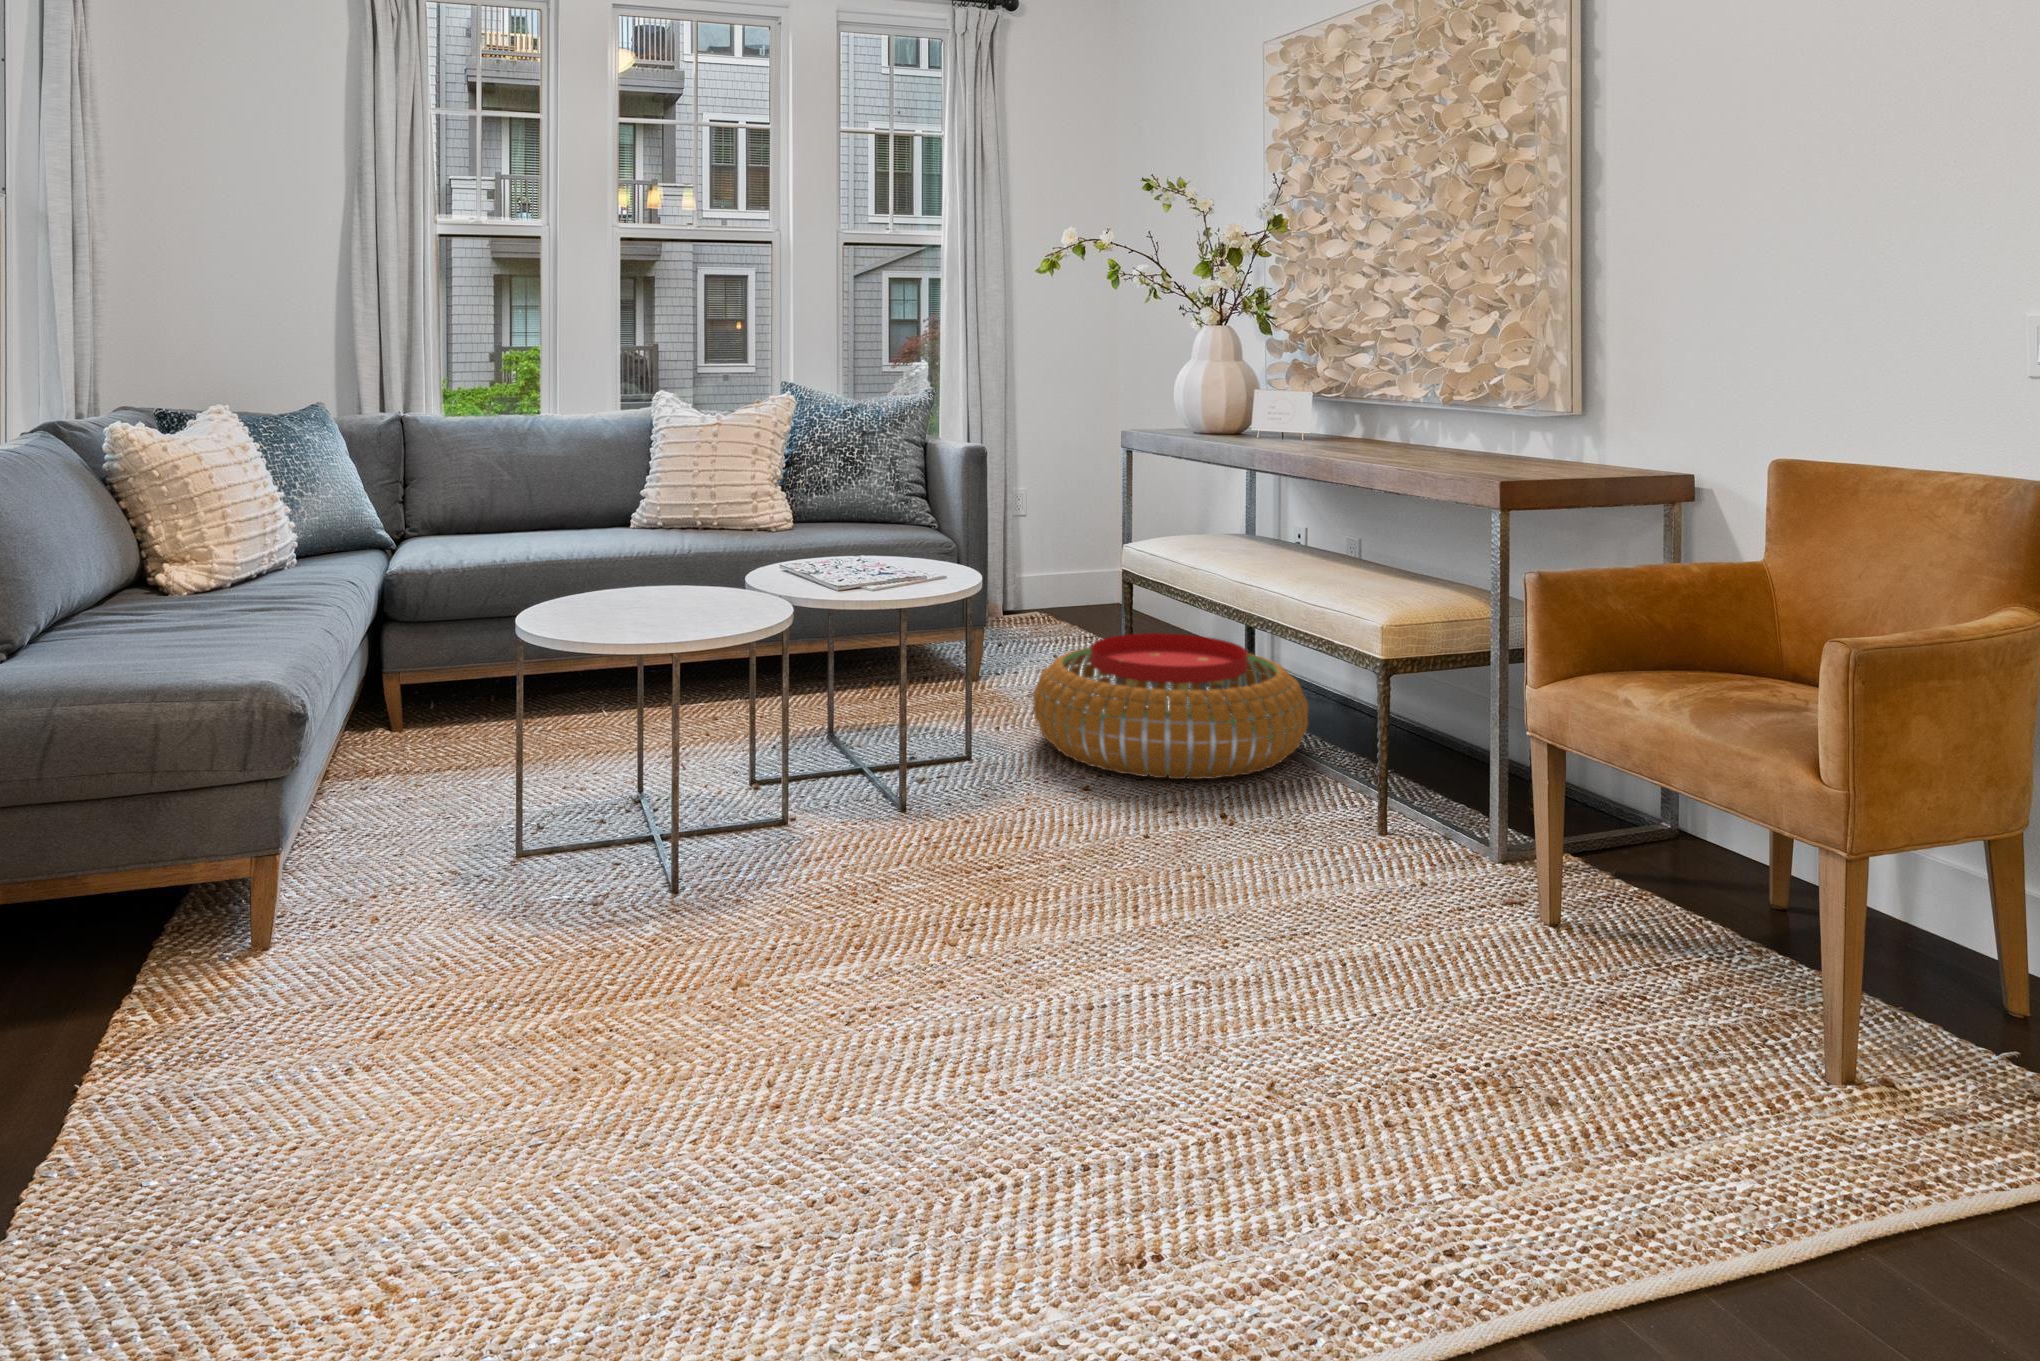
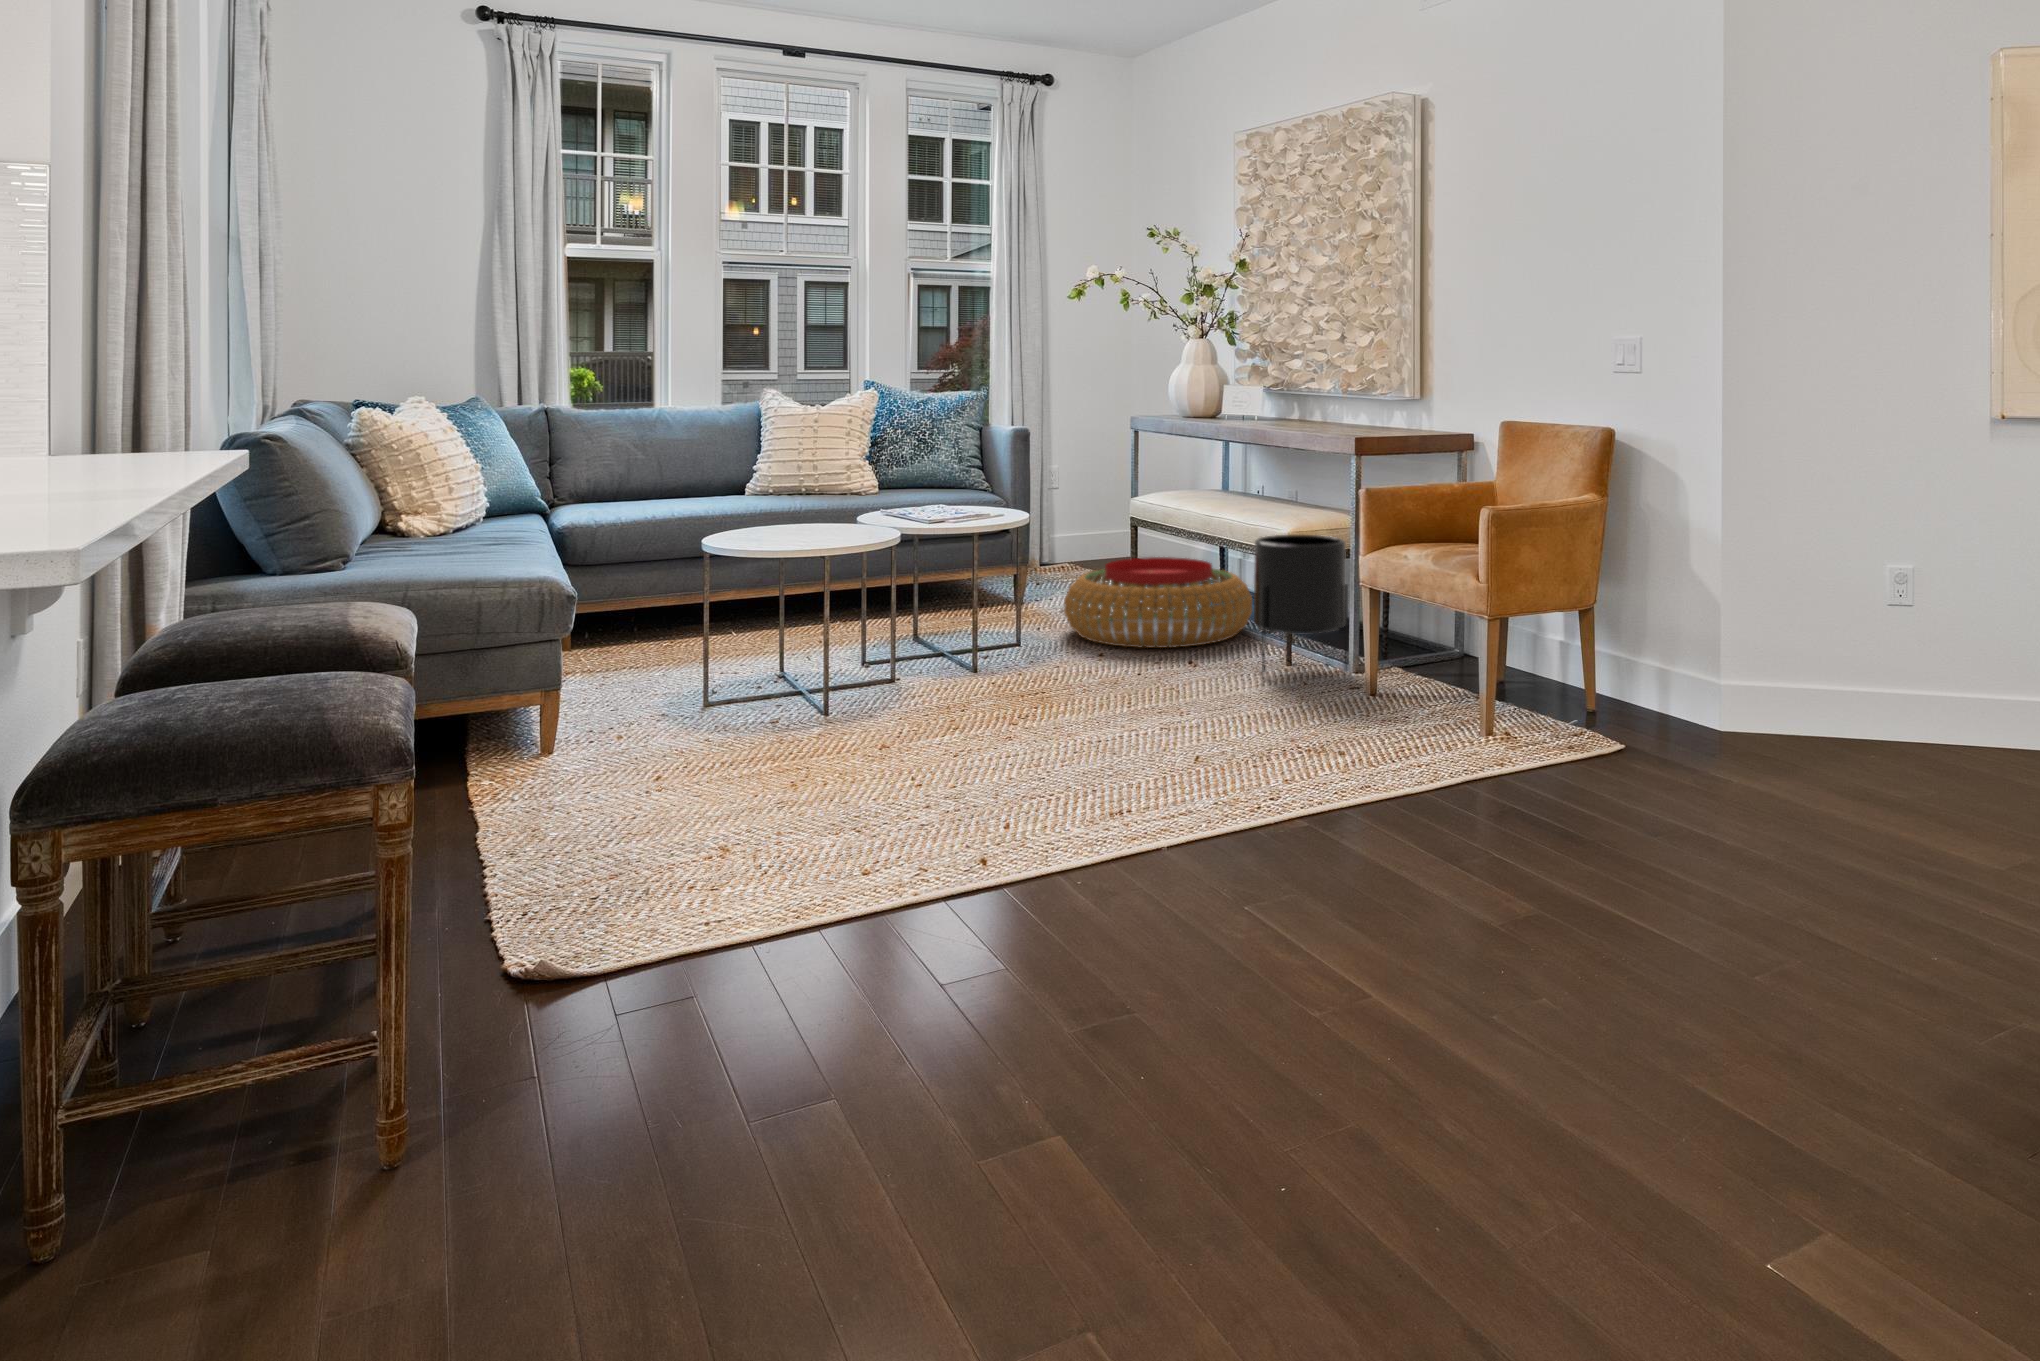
planter: none [1328,625,1487,858] -> present [1254,535,1348,676]

